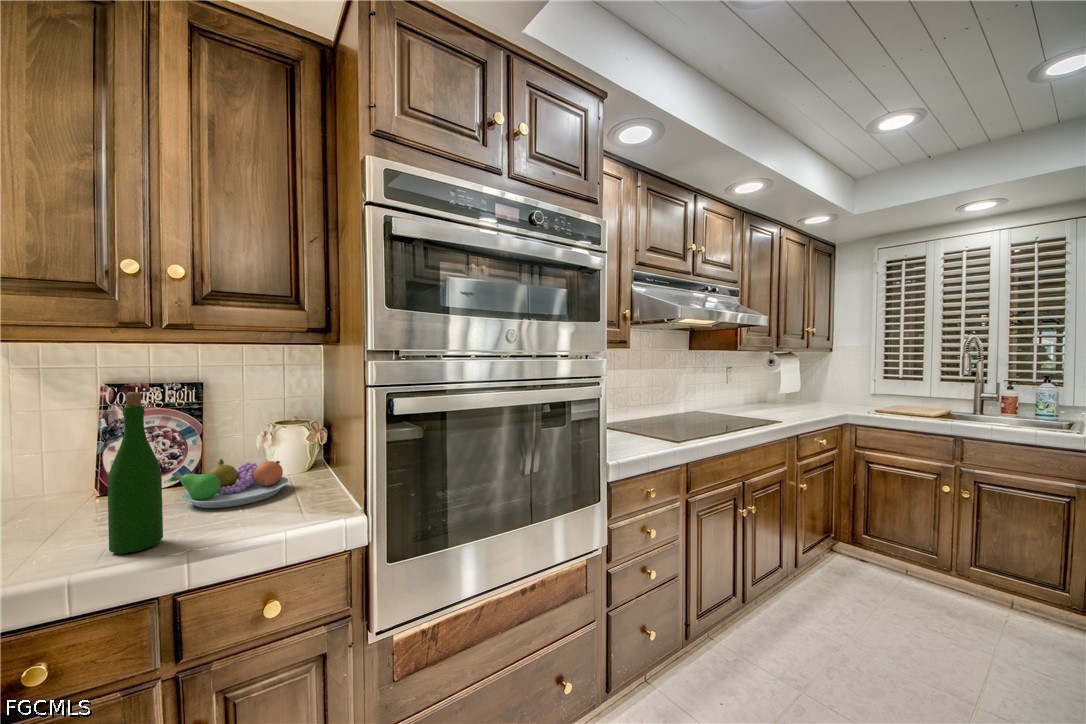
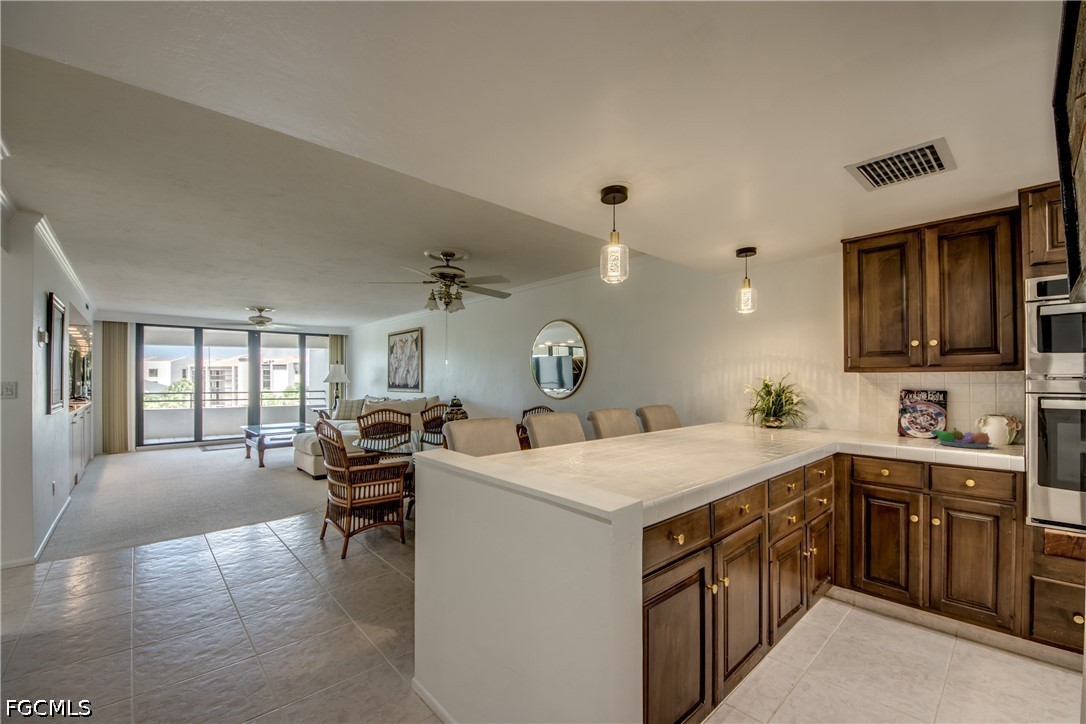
wine bottle: present [108,392,163,554] -> none [911,392,929,448]

